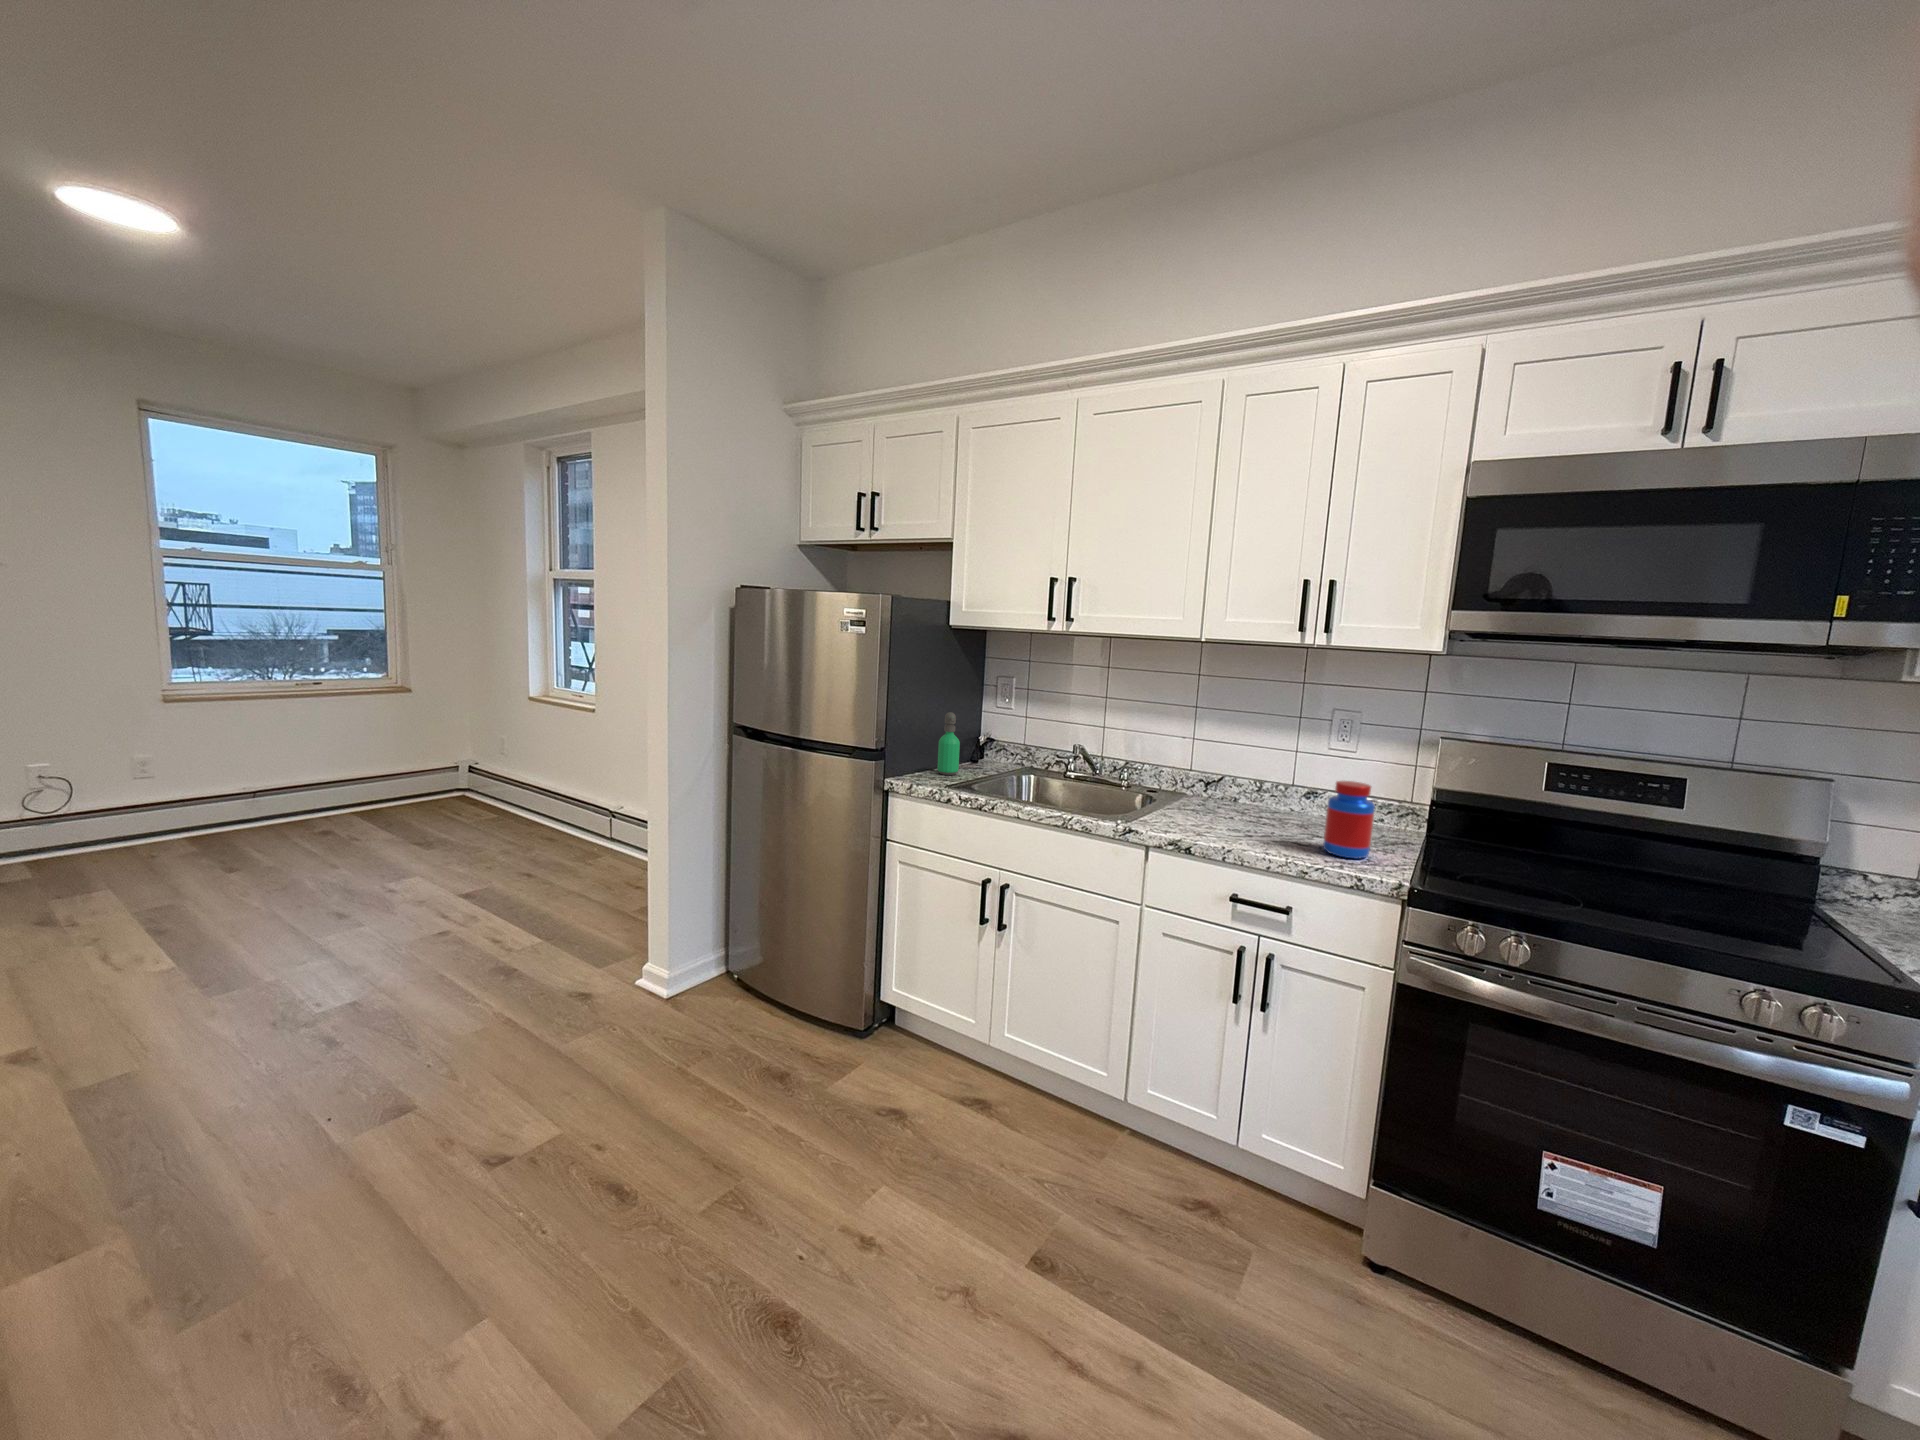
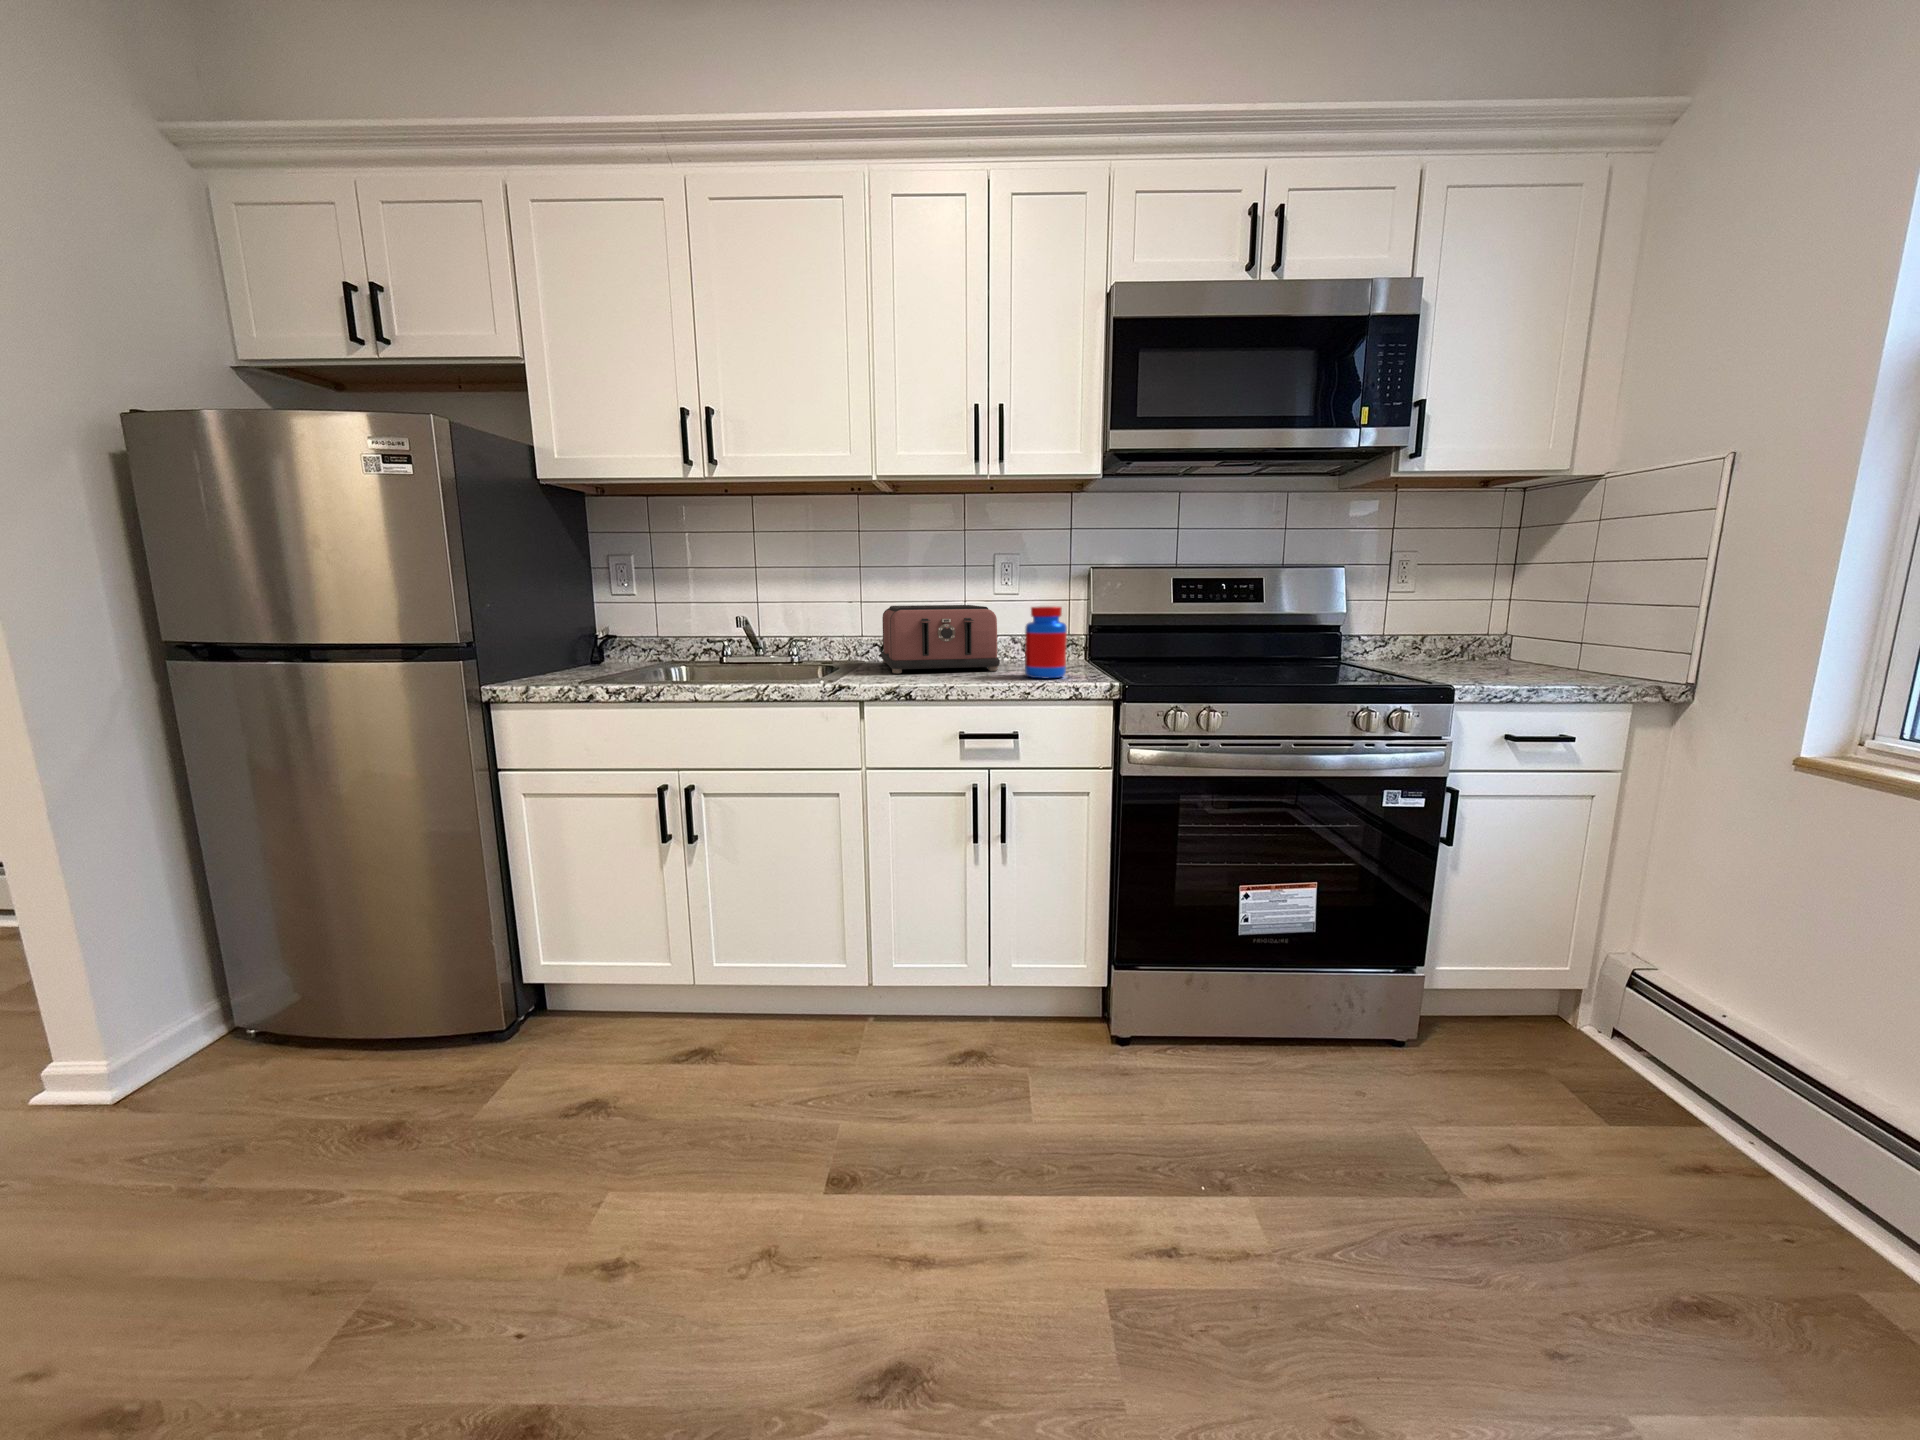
soap dispenser: present [937,712,960,775] -> none [550,596,585,677]
toaster: none [1195,747,1312,833] -> present [881,605,1000,673]

